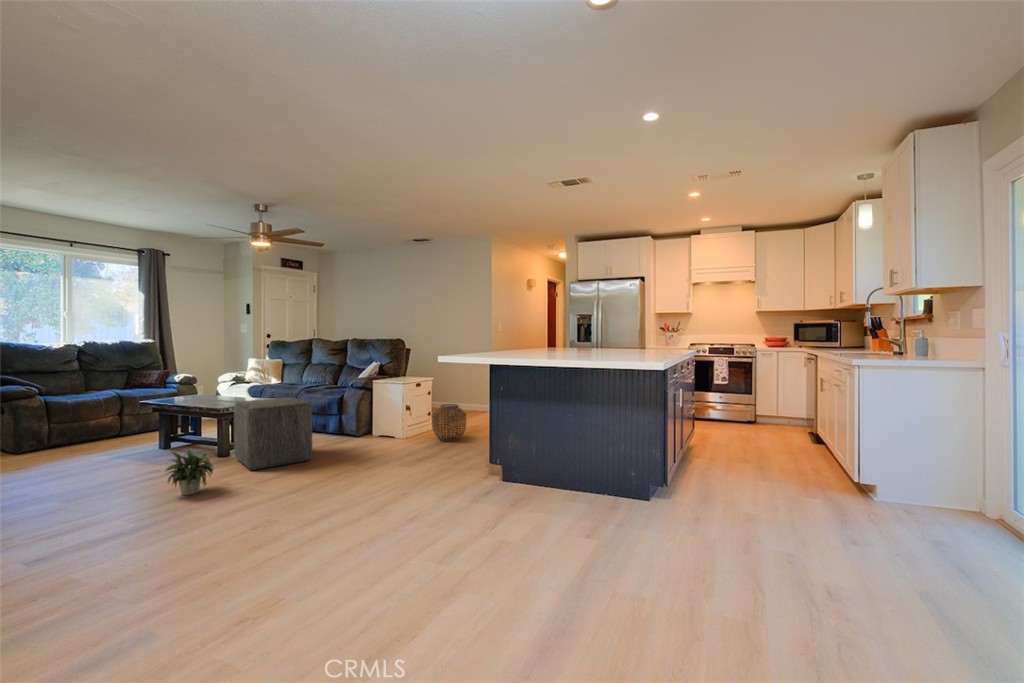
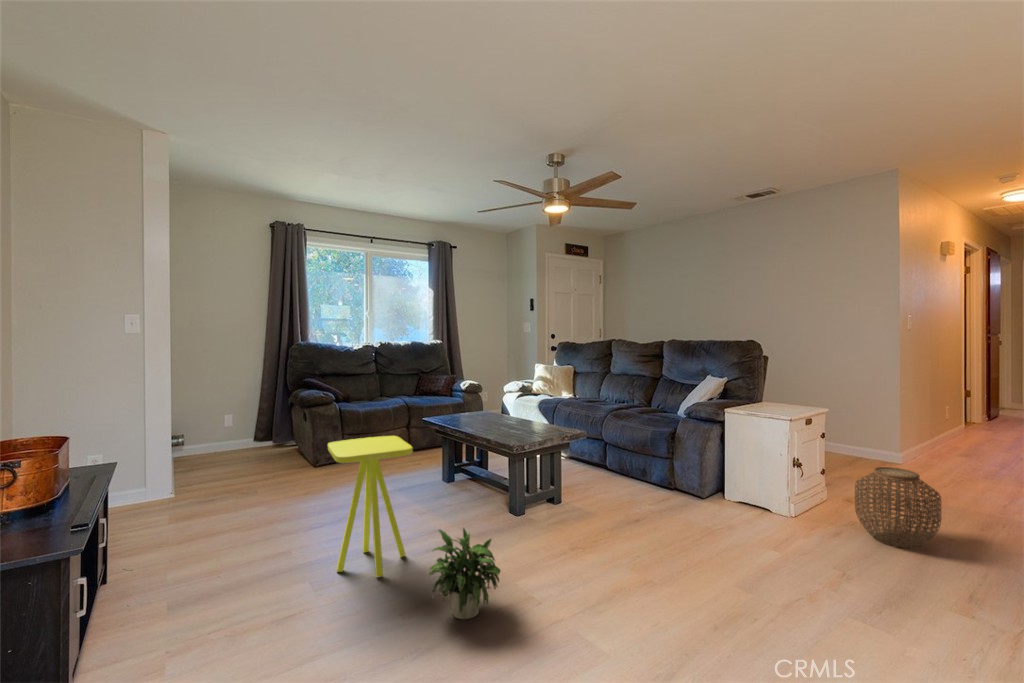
ottoman: present [234,397,312,470] -> none [526,434,646,562]
side table: none [72,404,147,494] -> present [328,436,413,577]

